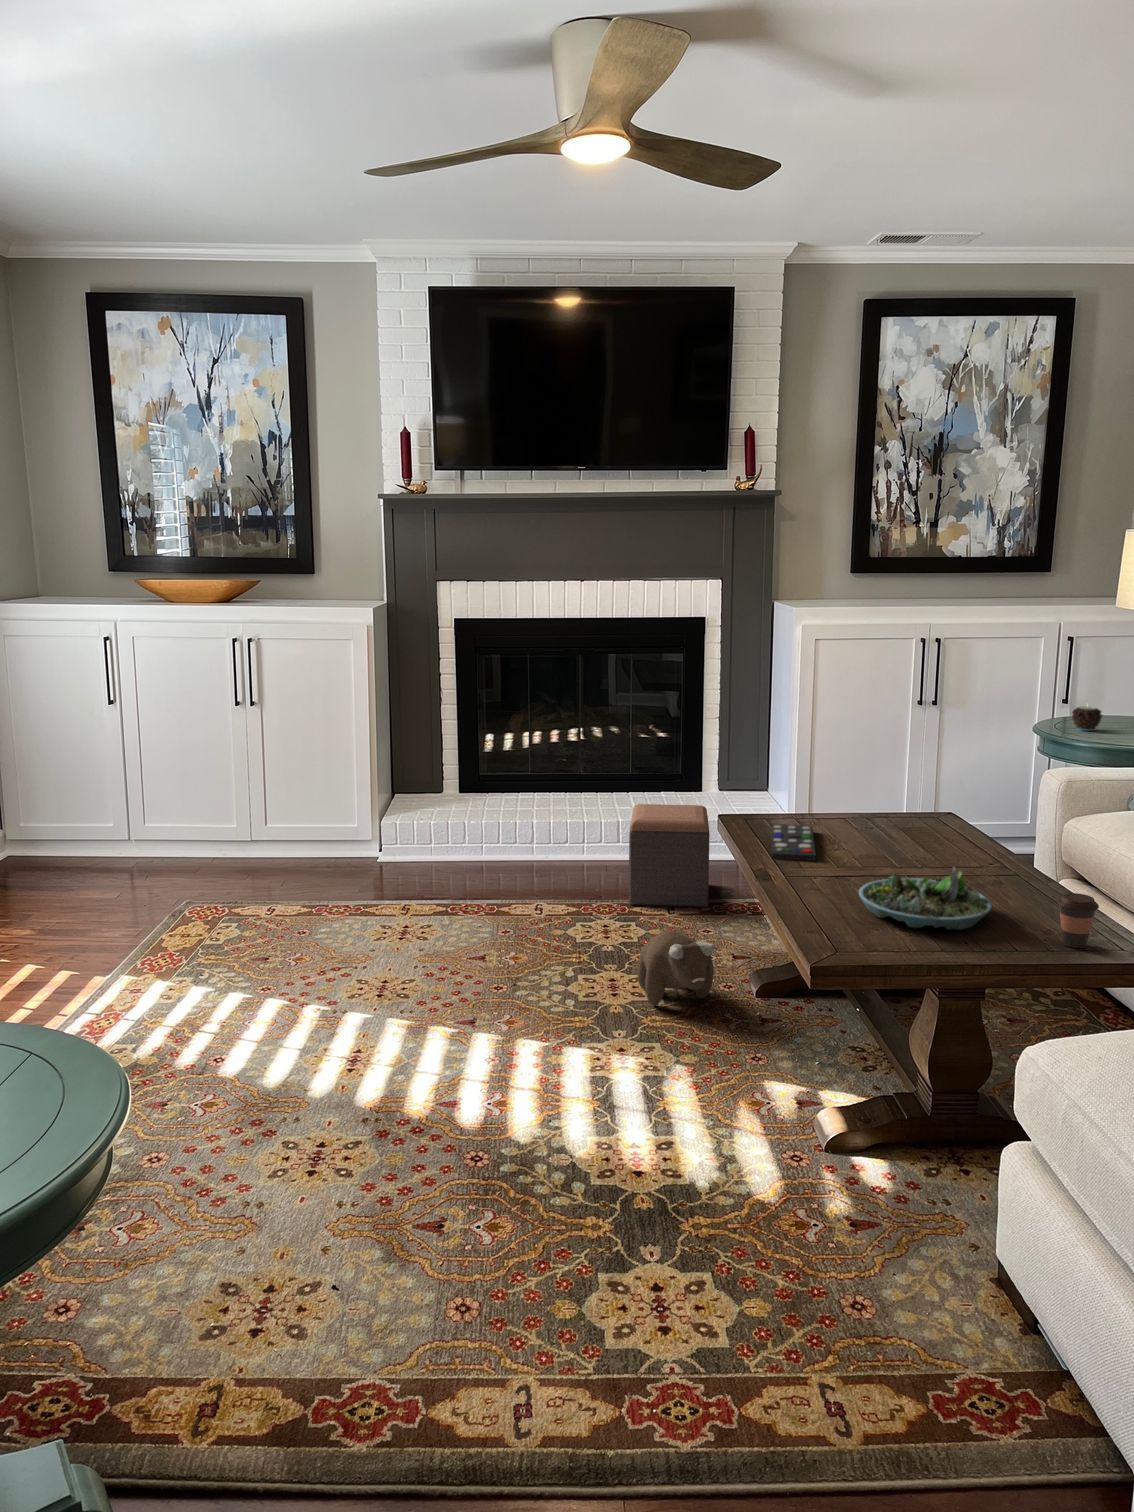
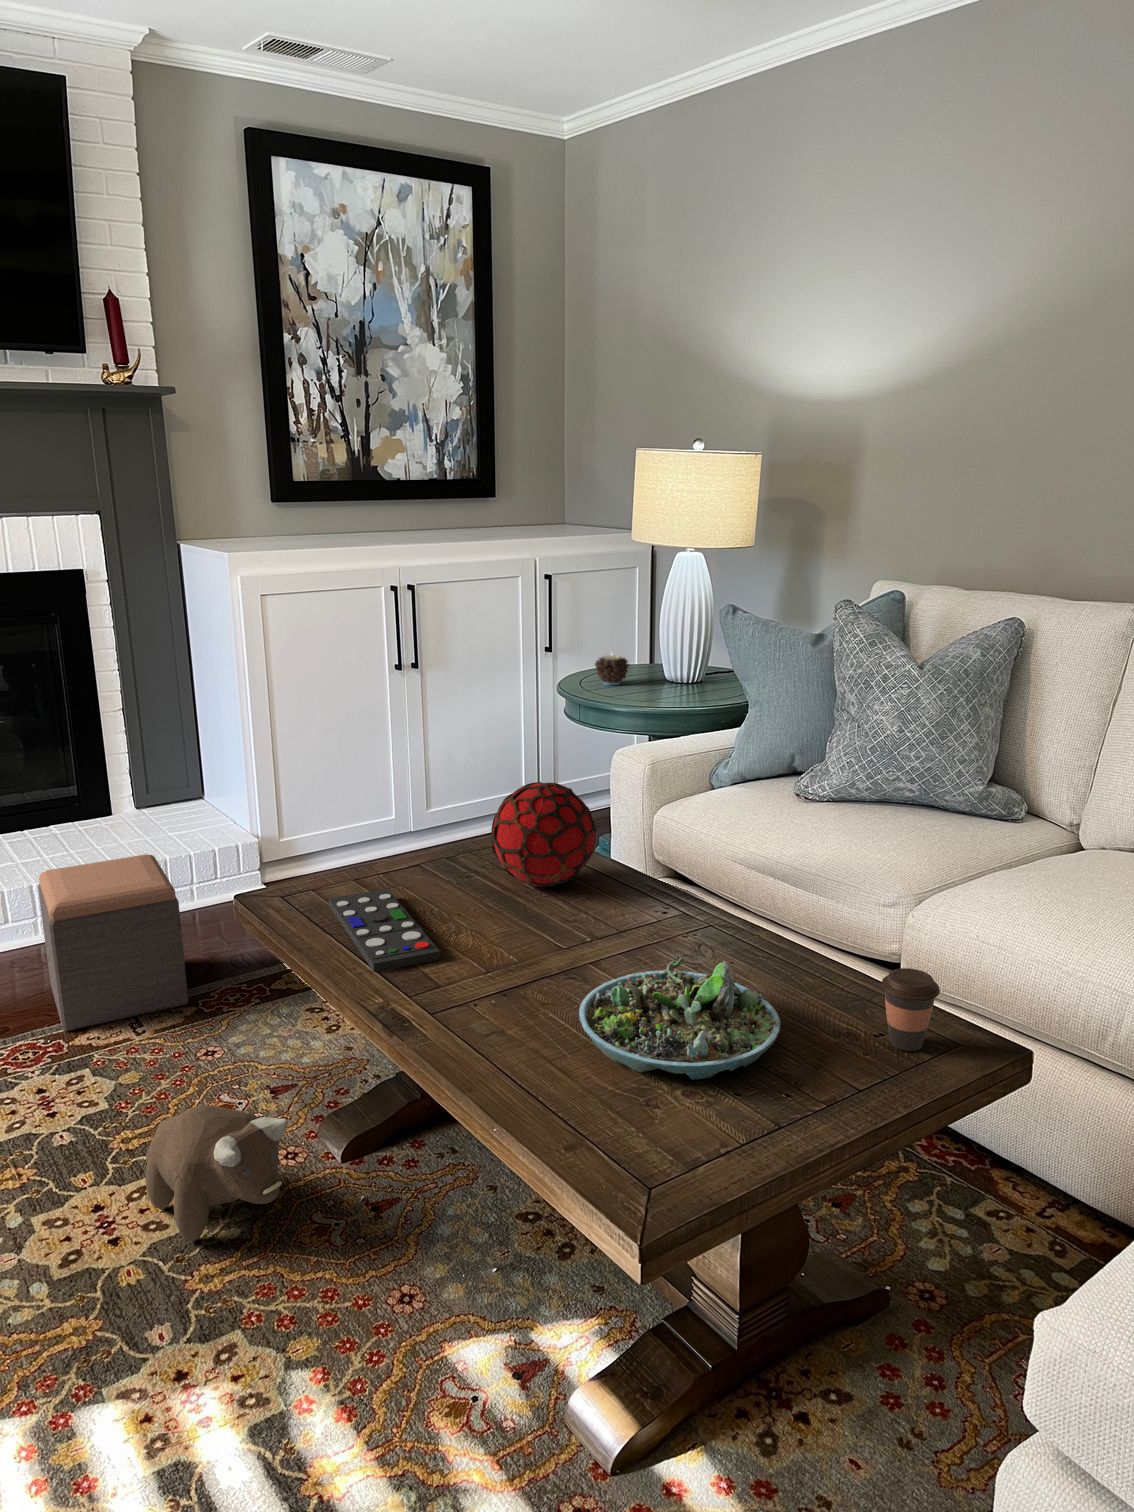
decorative orb: none [886,769,963,843] -> present [491,782,597,887]

